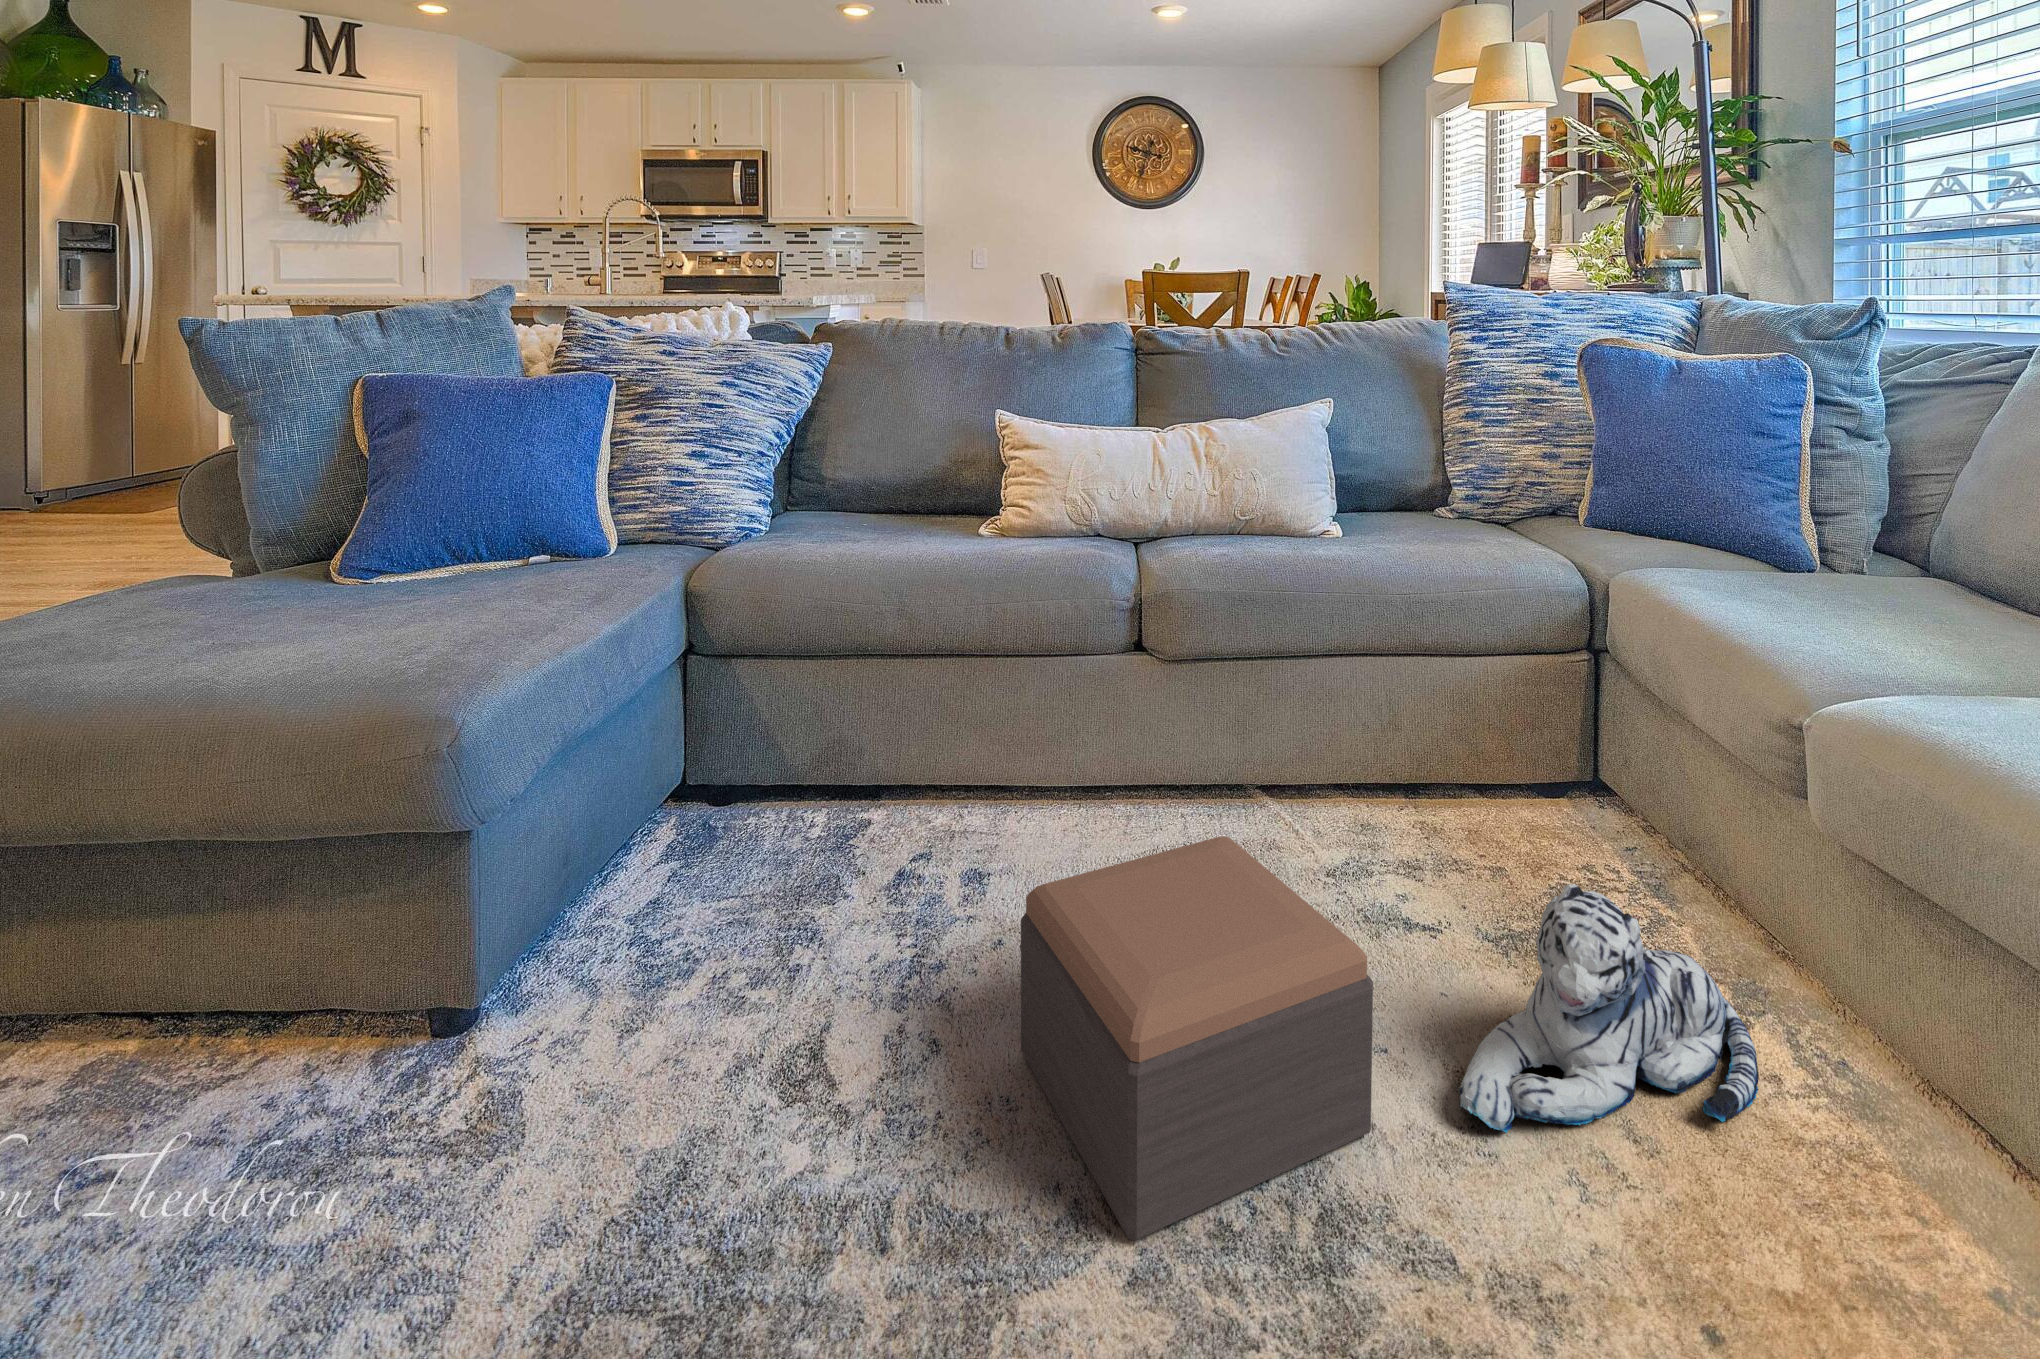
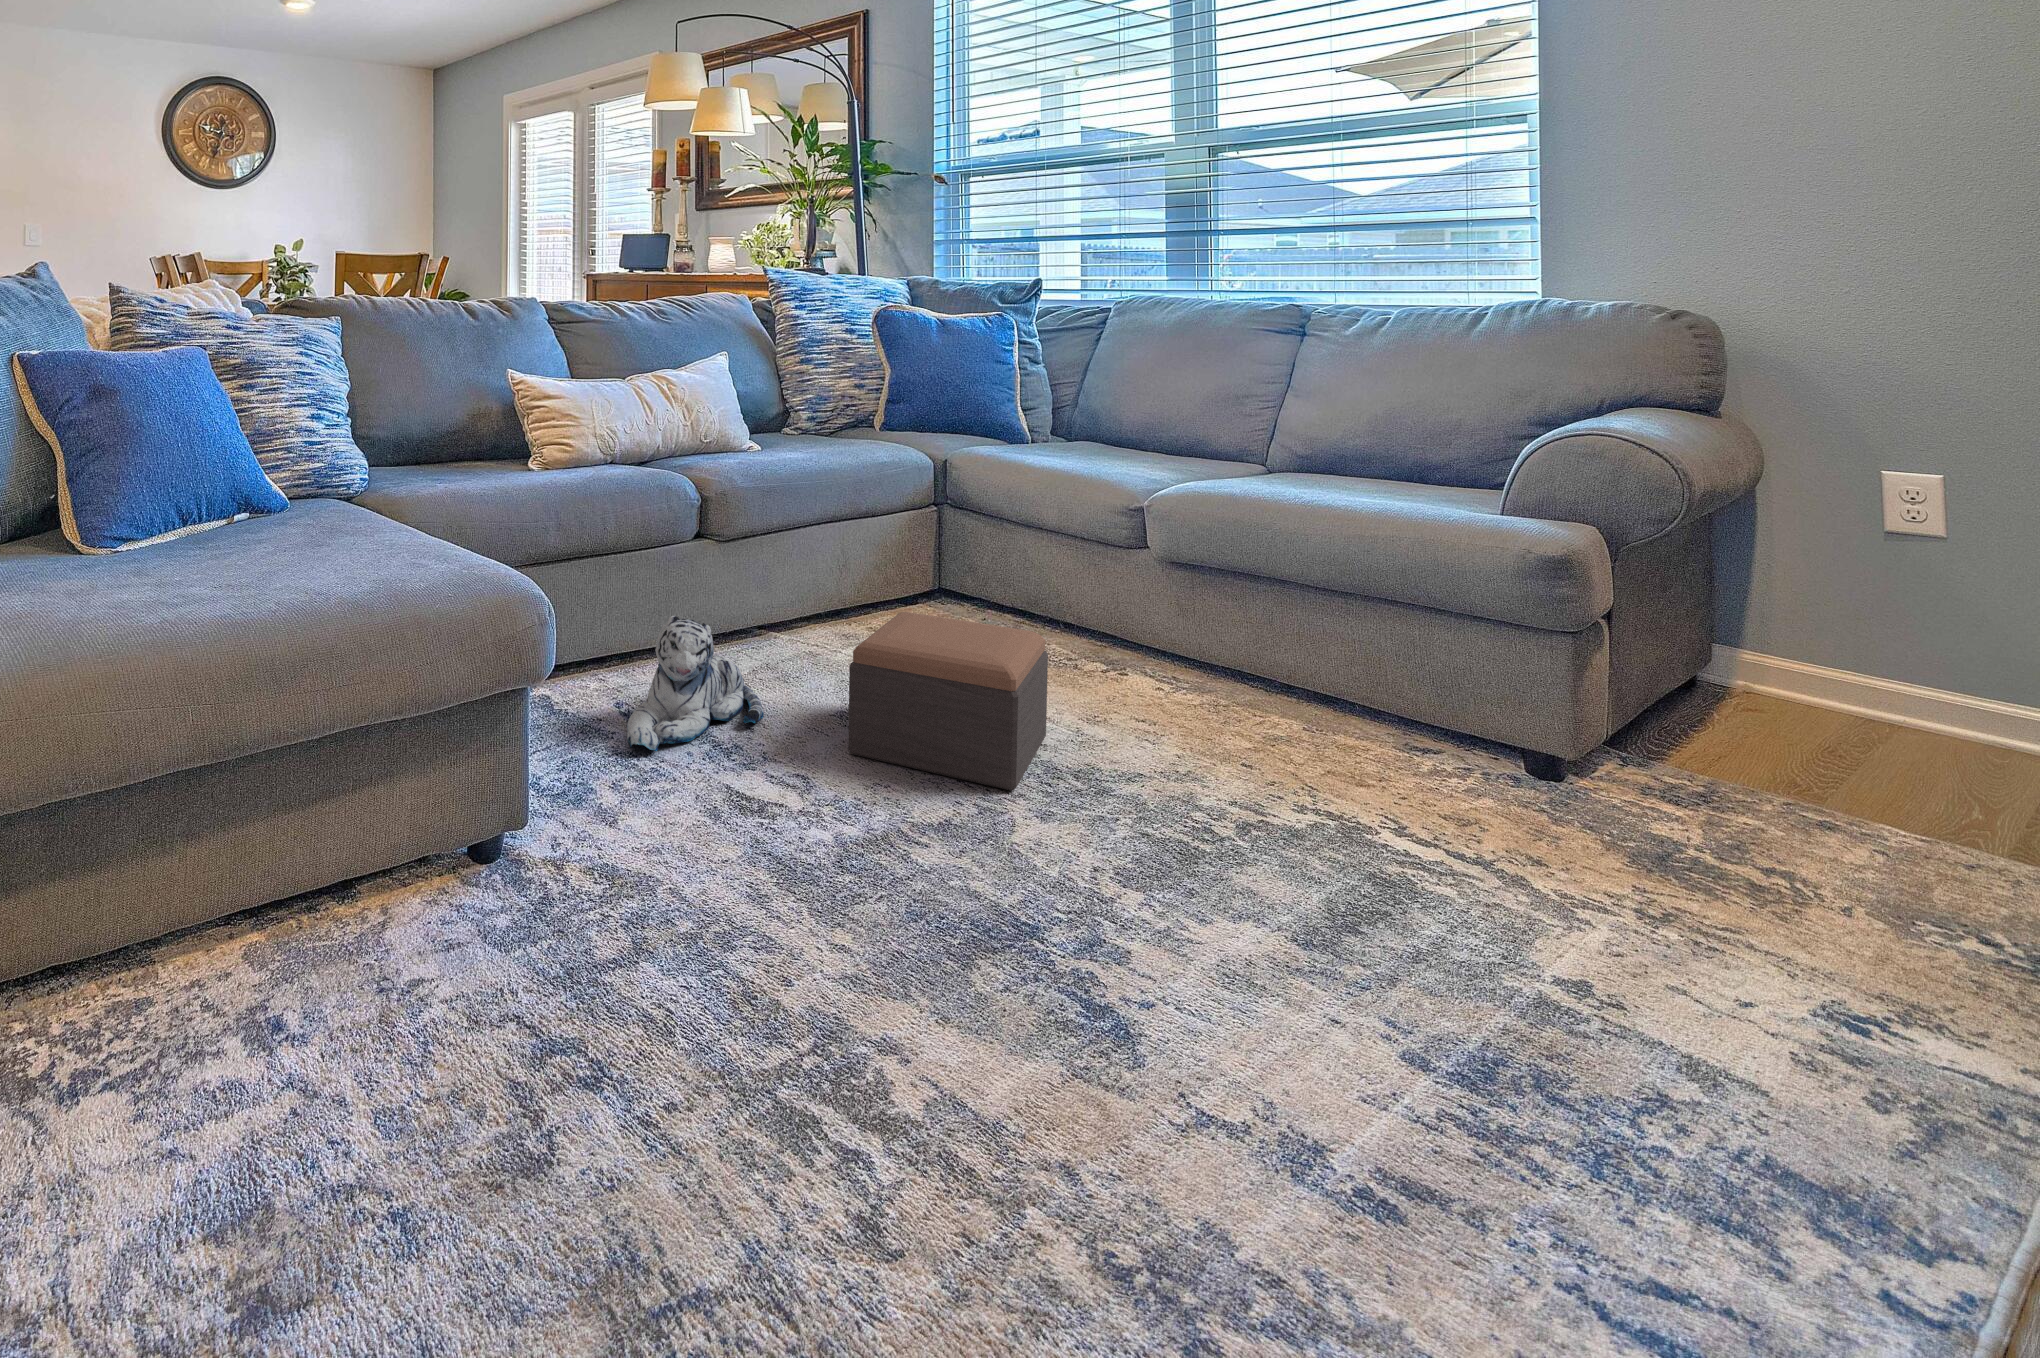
plush toy: present [1459,884,1759,1133] -> present [627,616,764,751]

